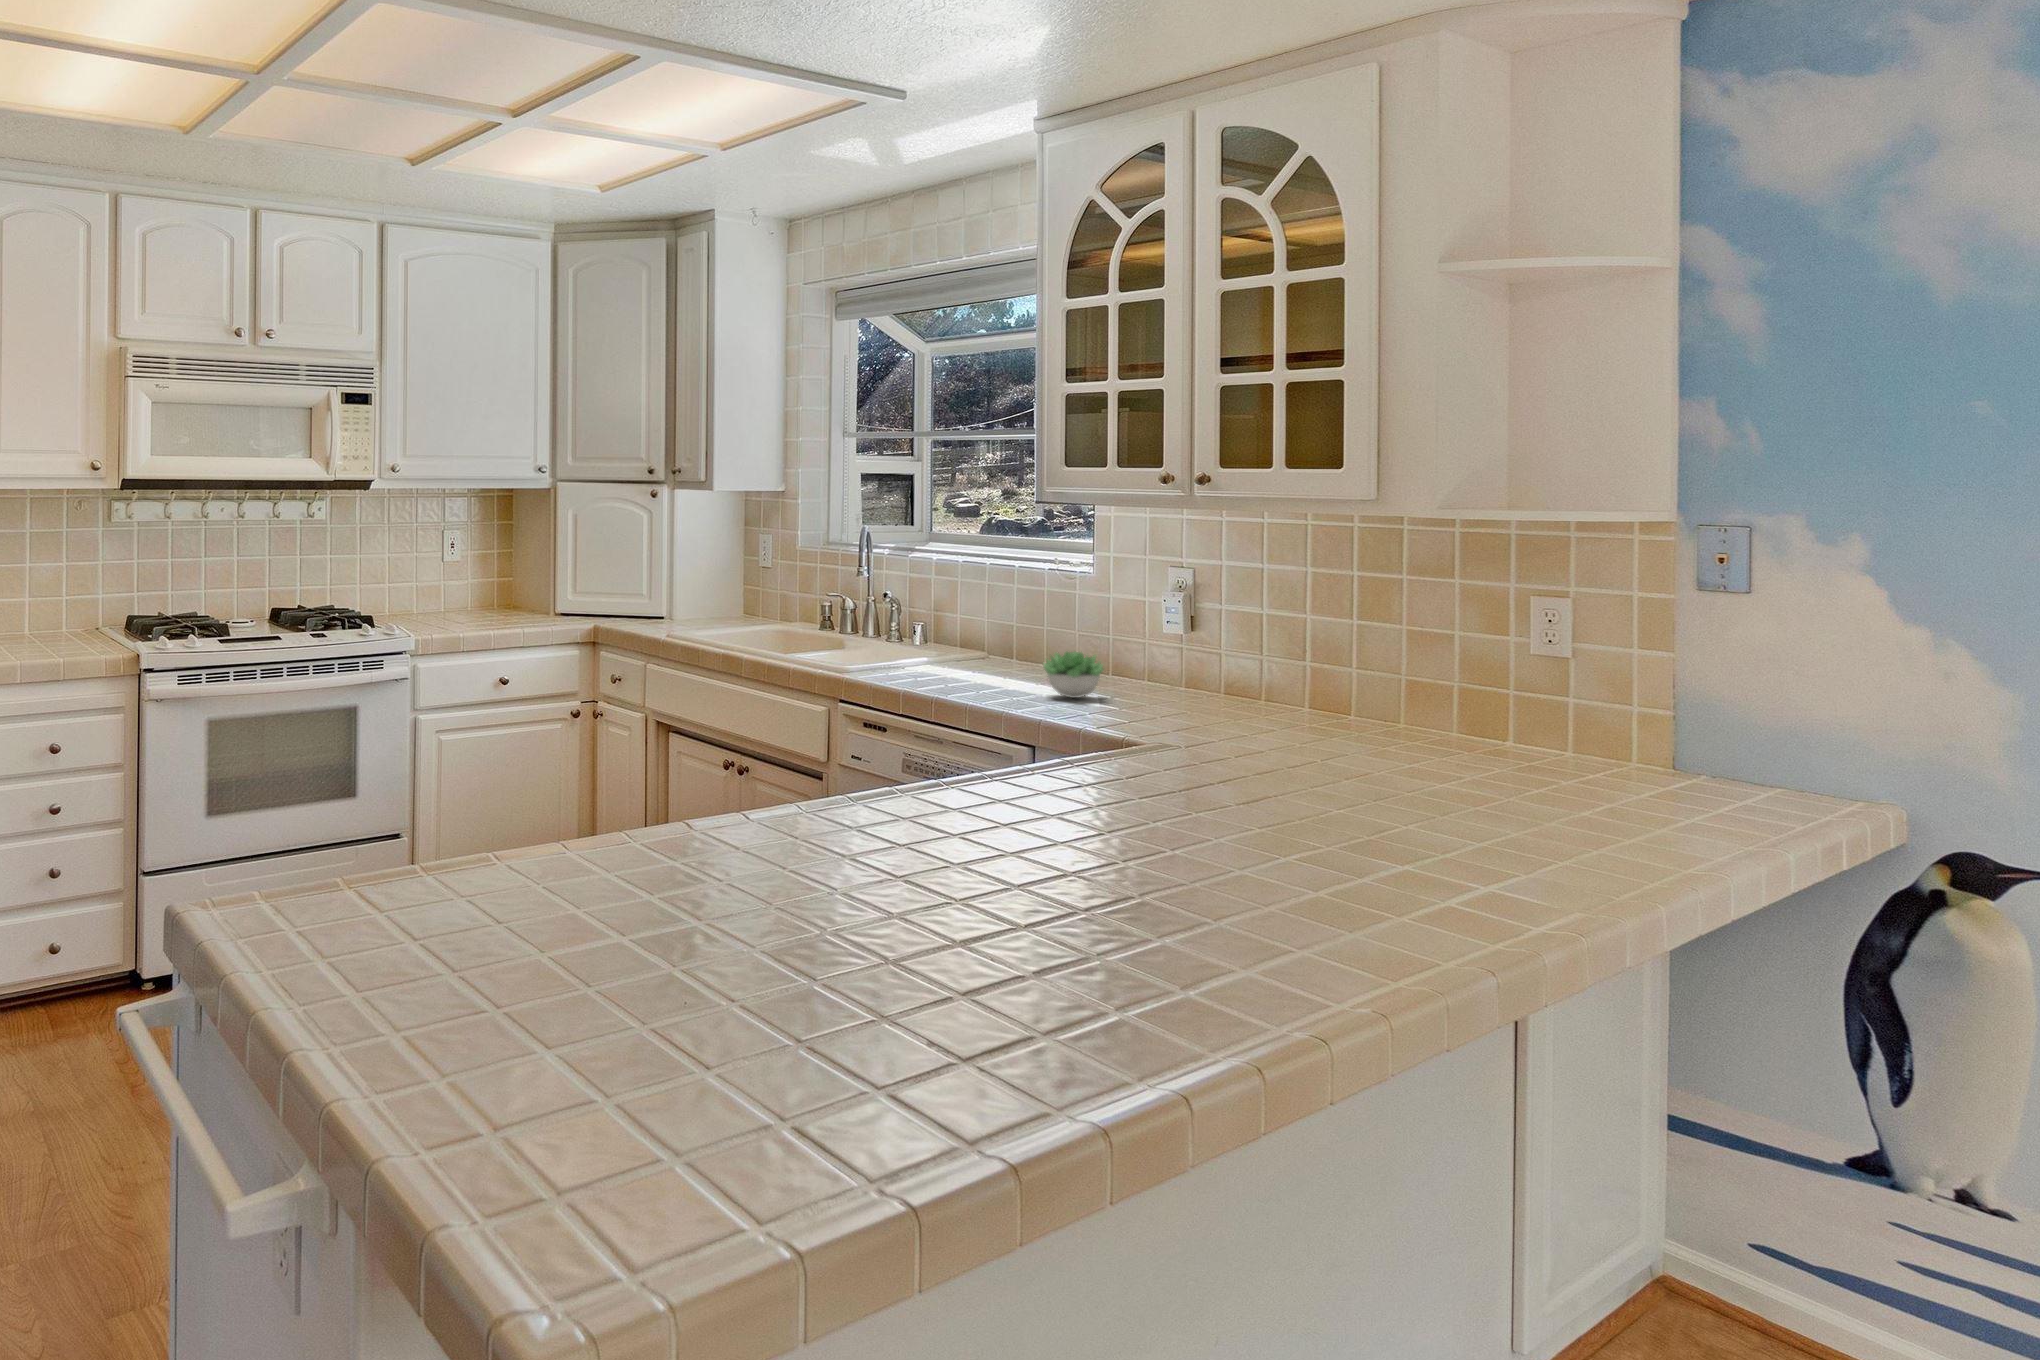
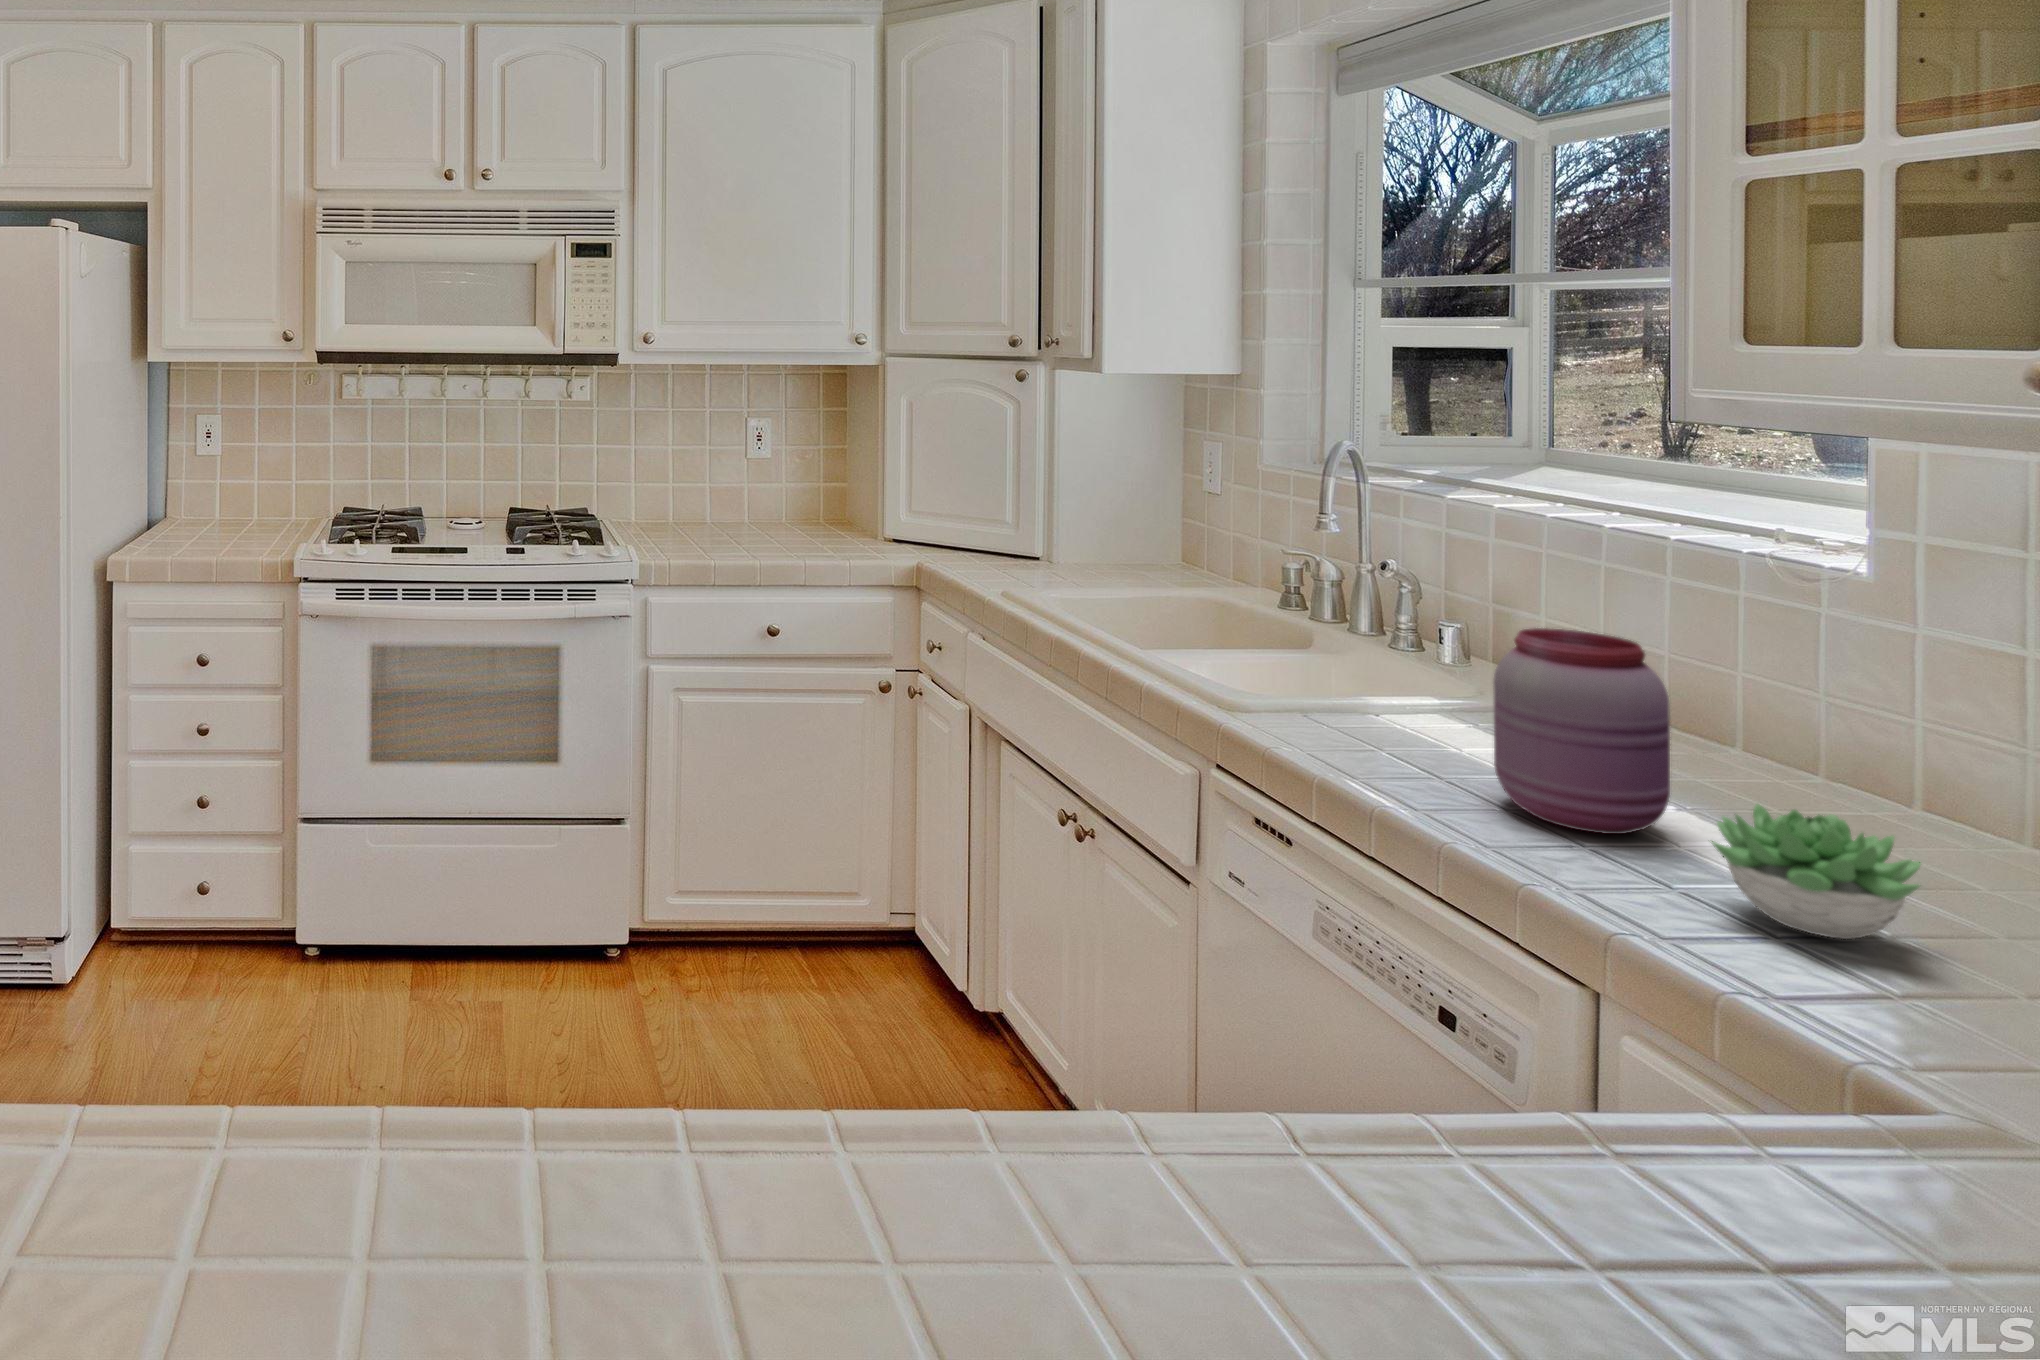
jar: none [958,597,1022,684] -> present [1493,628,1670,834]

